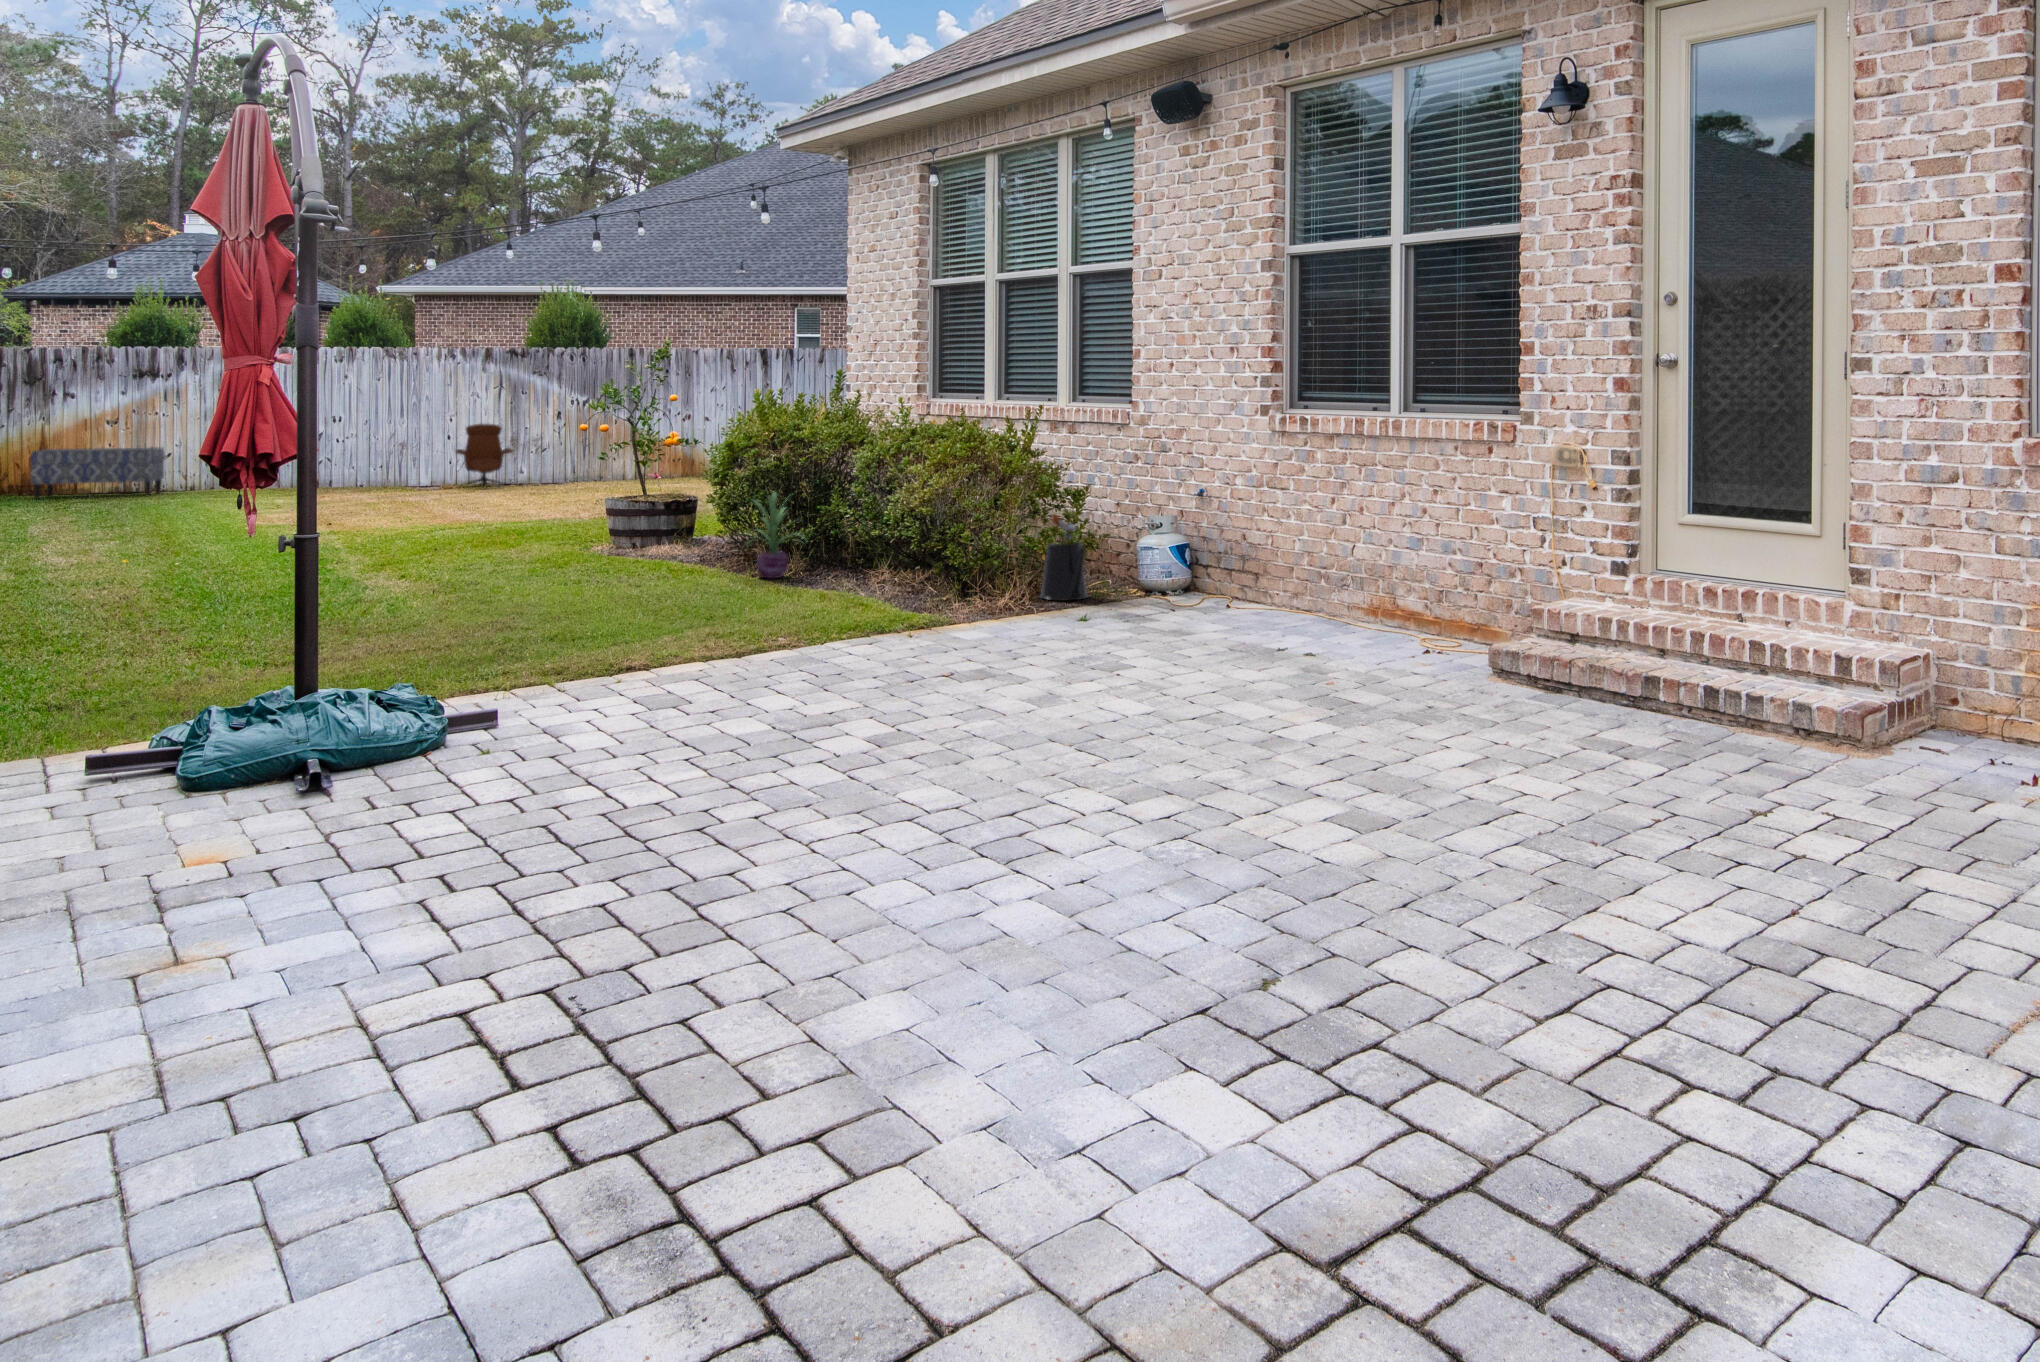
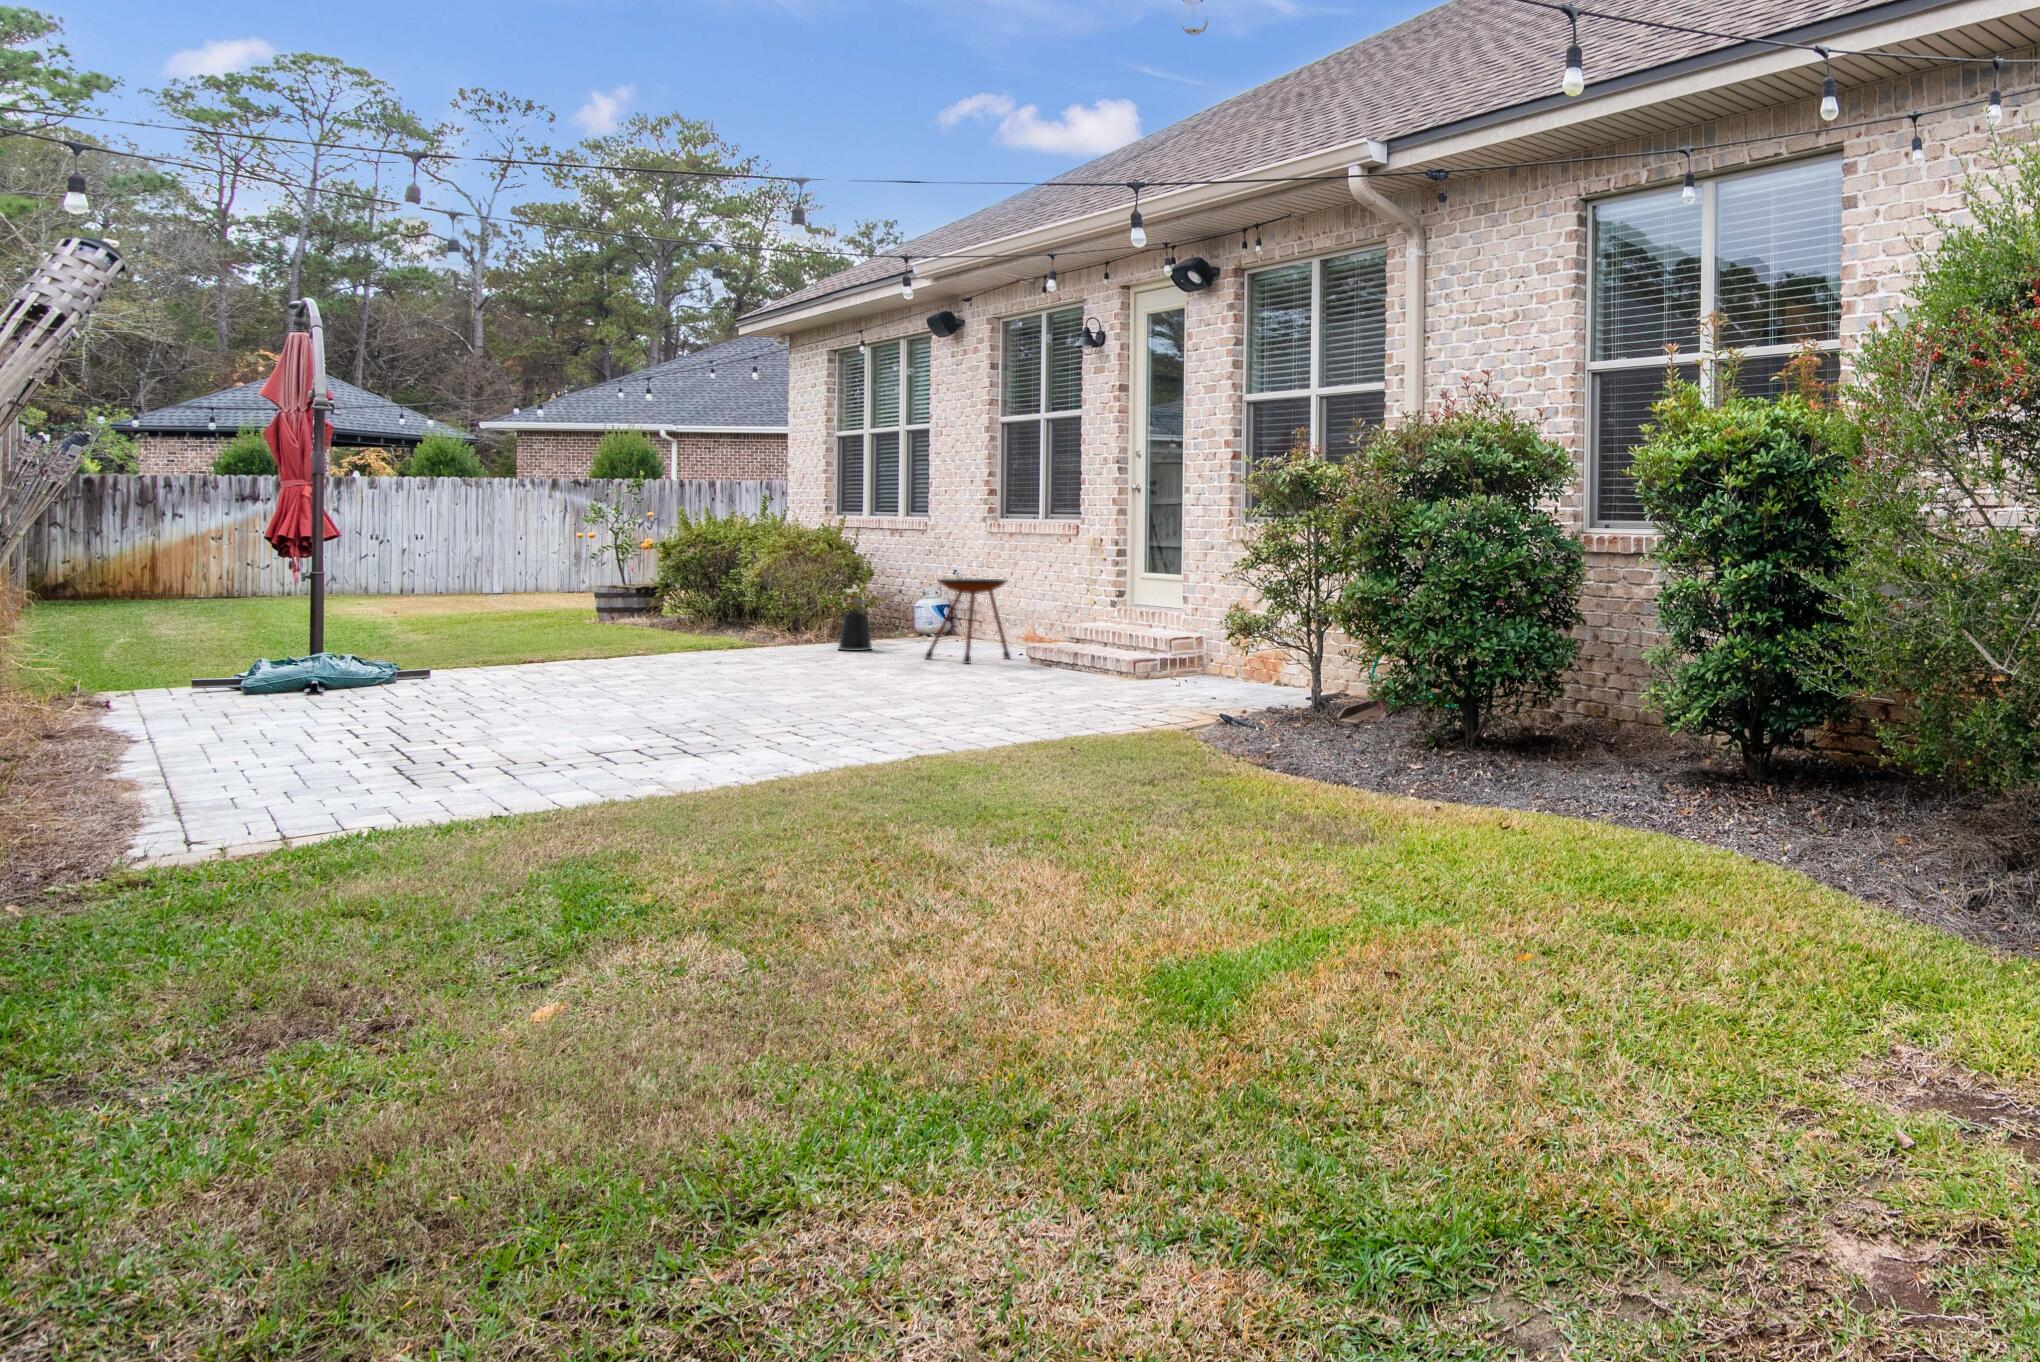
lounge chair: present [456,424,512,487] -> none [512,546,565,602]
bench: present [30,447,165,499] -> none [140,560,256,601]
decorative plant: present [754,492,803,578] -> none [641,581,715,641]
side table: none [1222,497,1352,639] -> present [925,579,1010,664]

